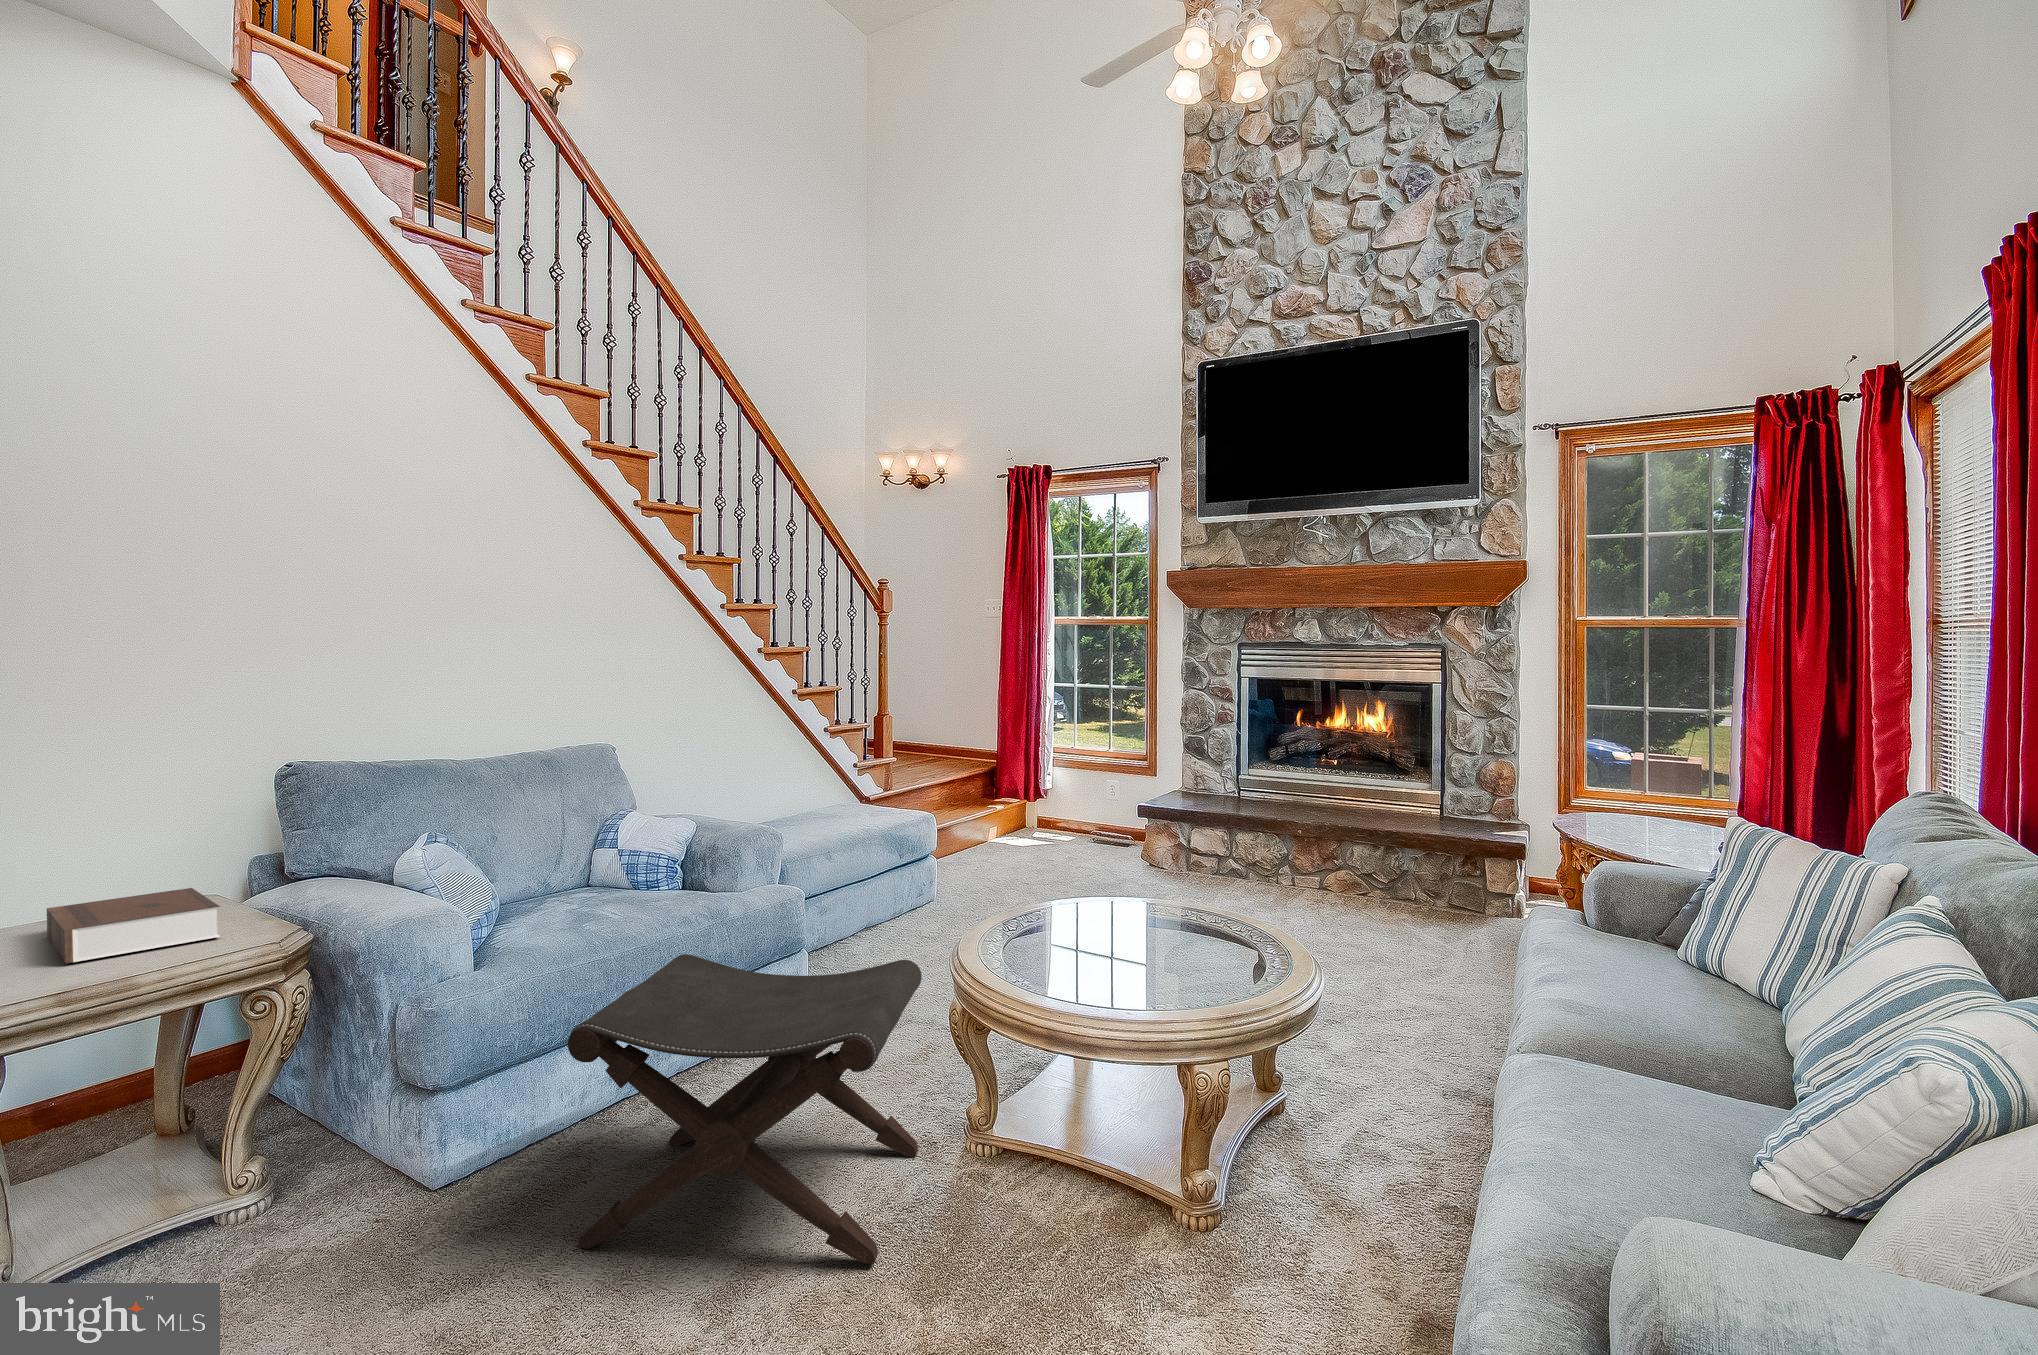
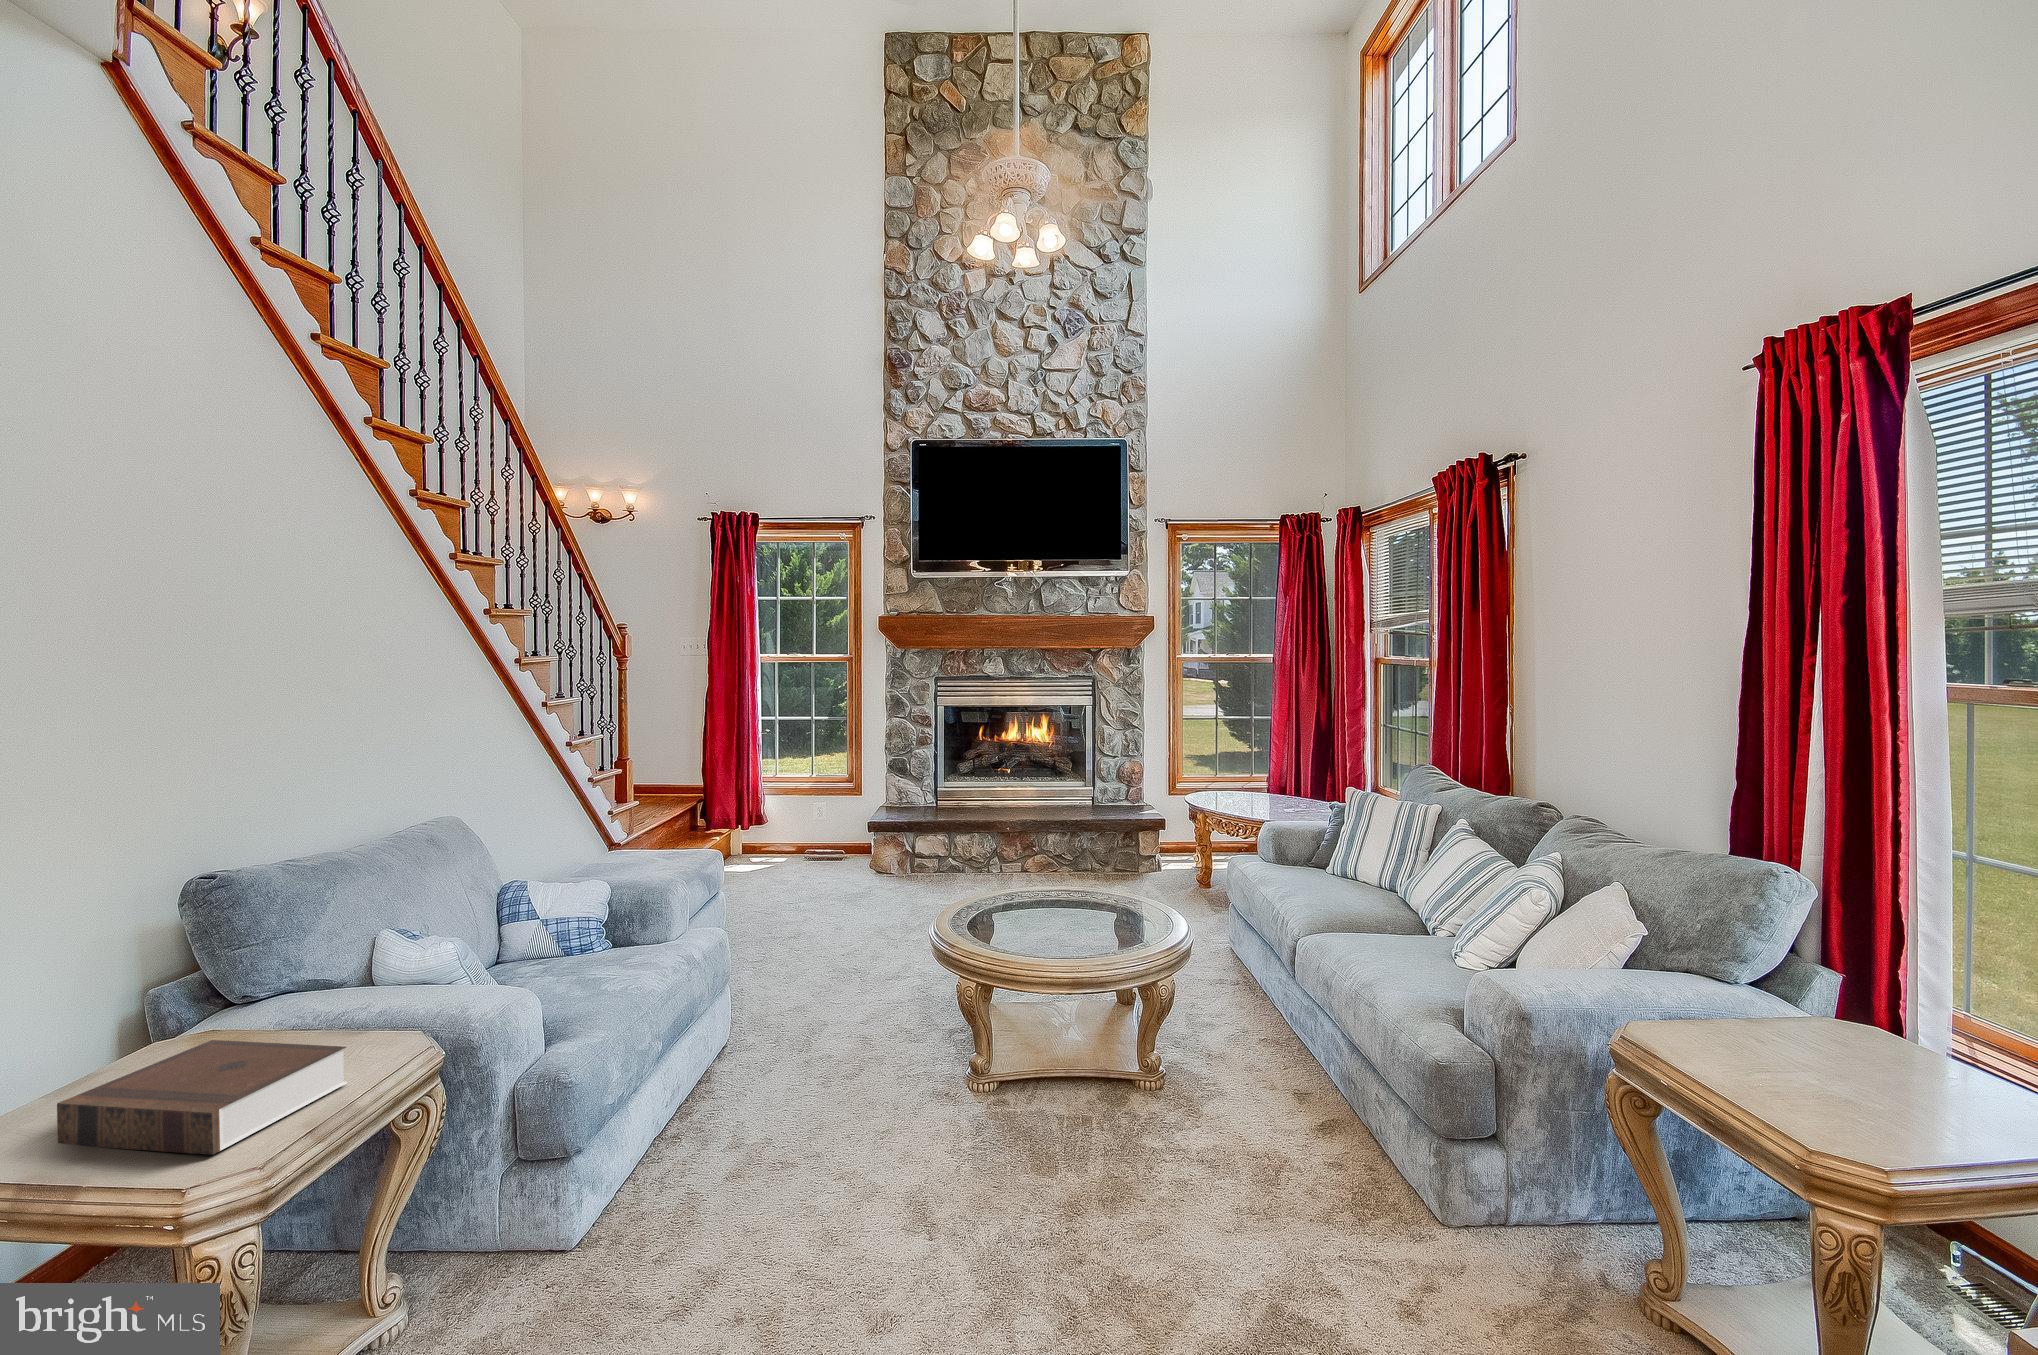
footstool: present [568,954,922,1264] -> none [761,968,1061,1285]

